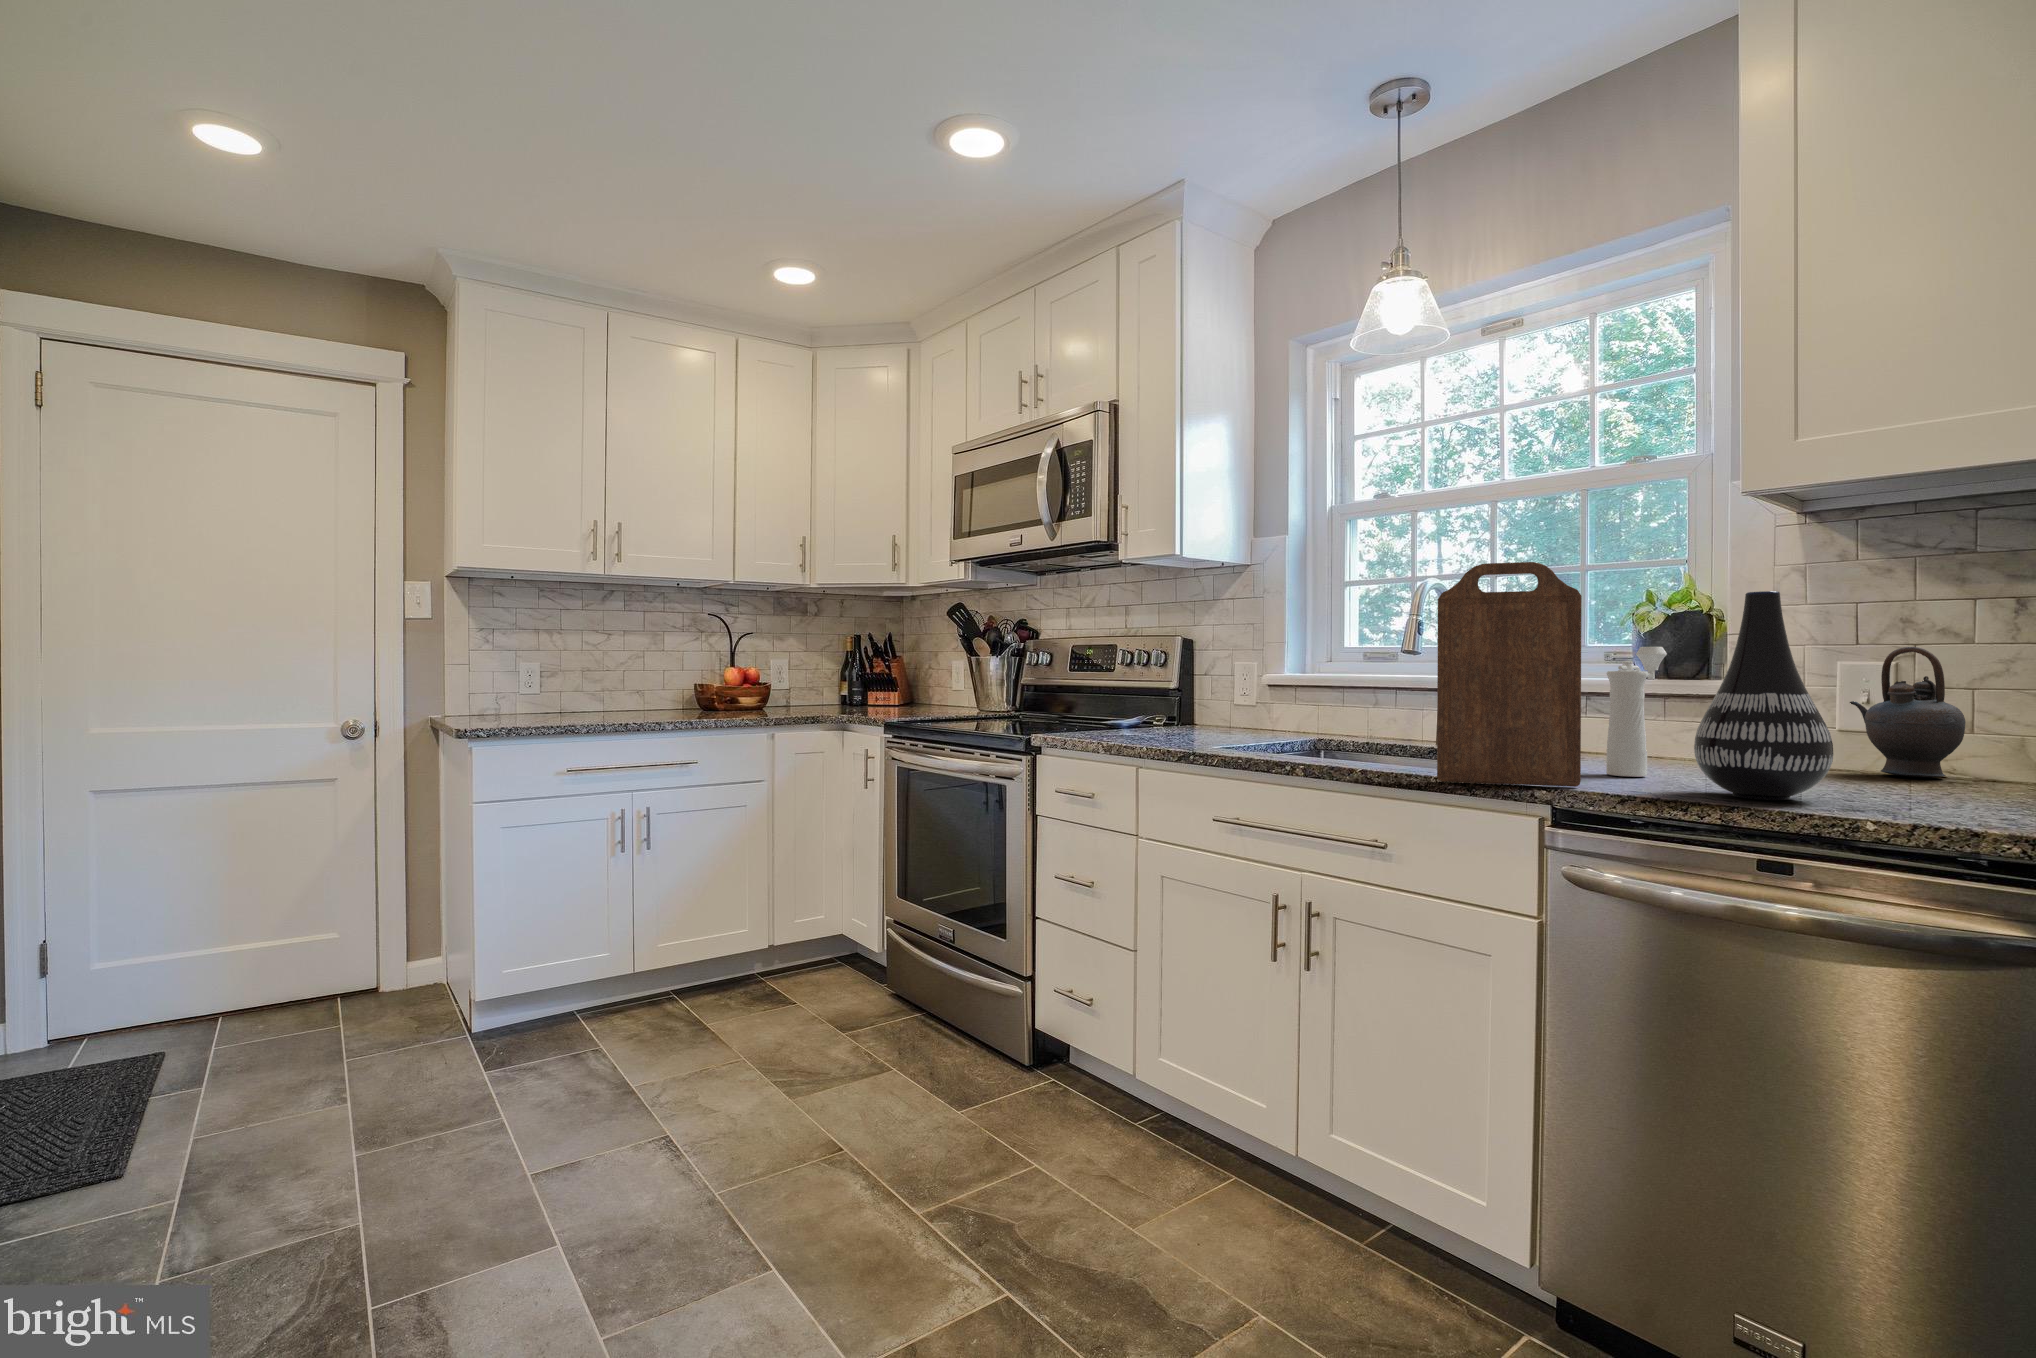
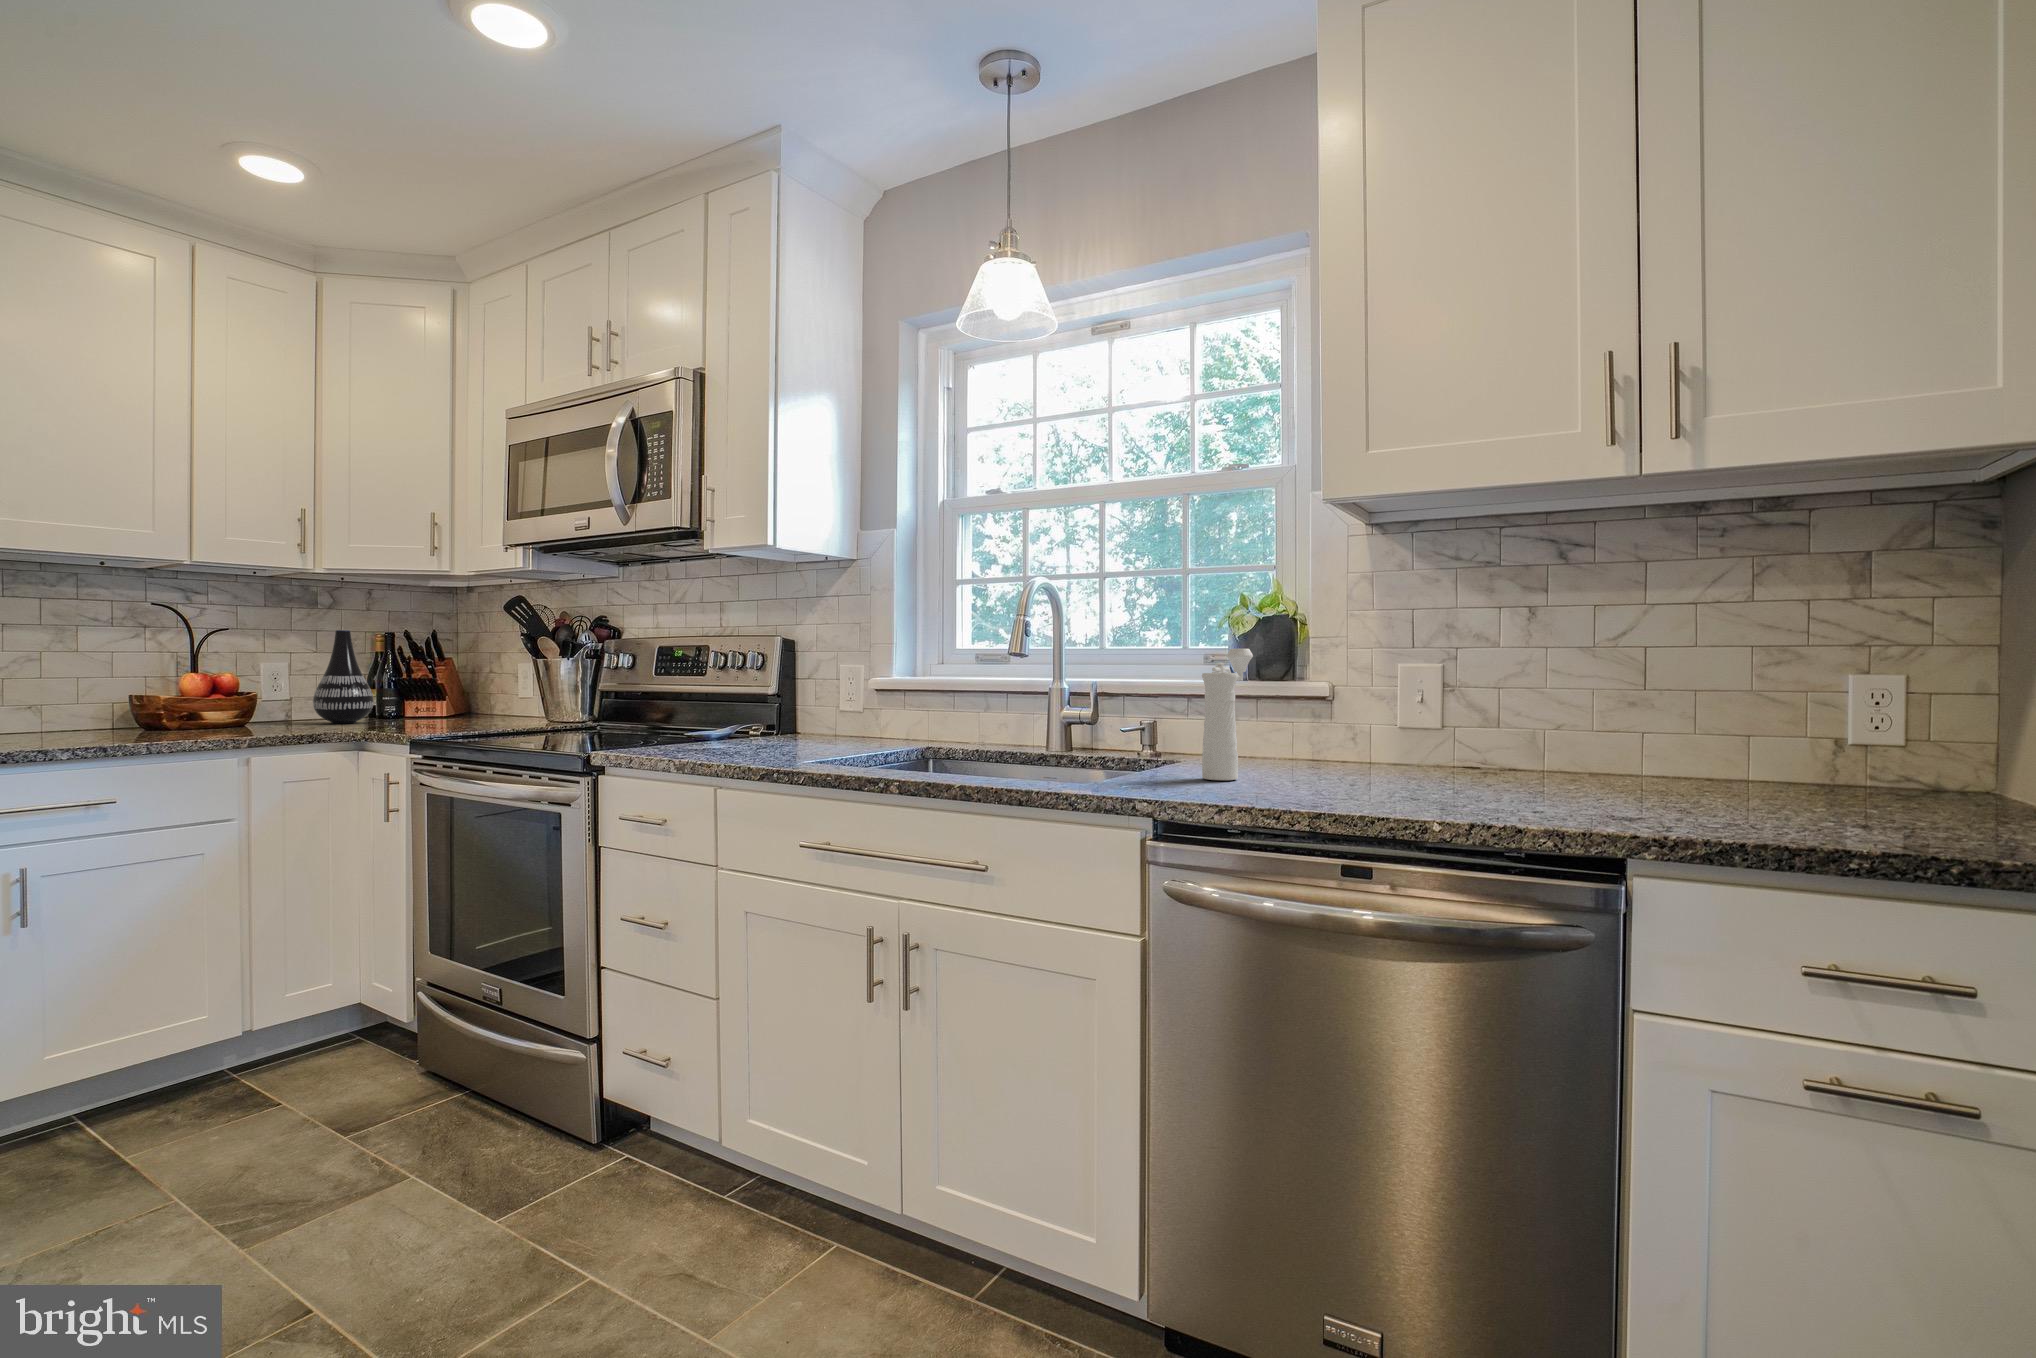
cutting board: present [1437,562,1582,787] -> none [1040,556,1180,796]
vase: present [1694,591,1833,800] -> present [313,630,374,724]
teapot: present [1850,647,1966,777] -> none [1397,650,1483,769]

